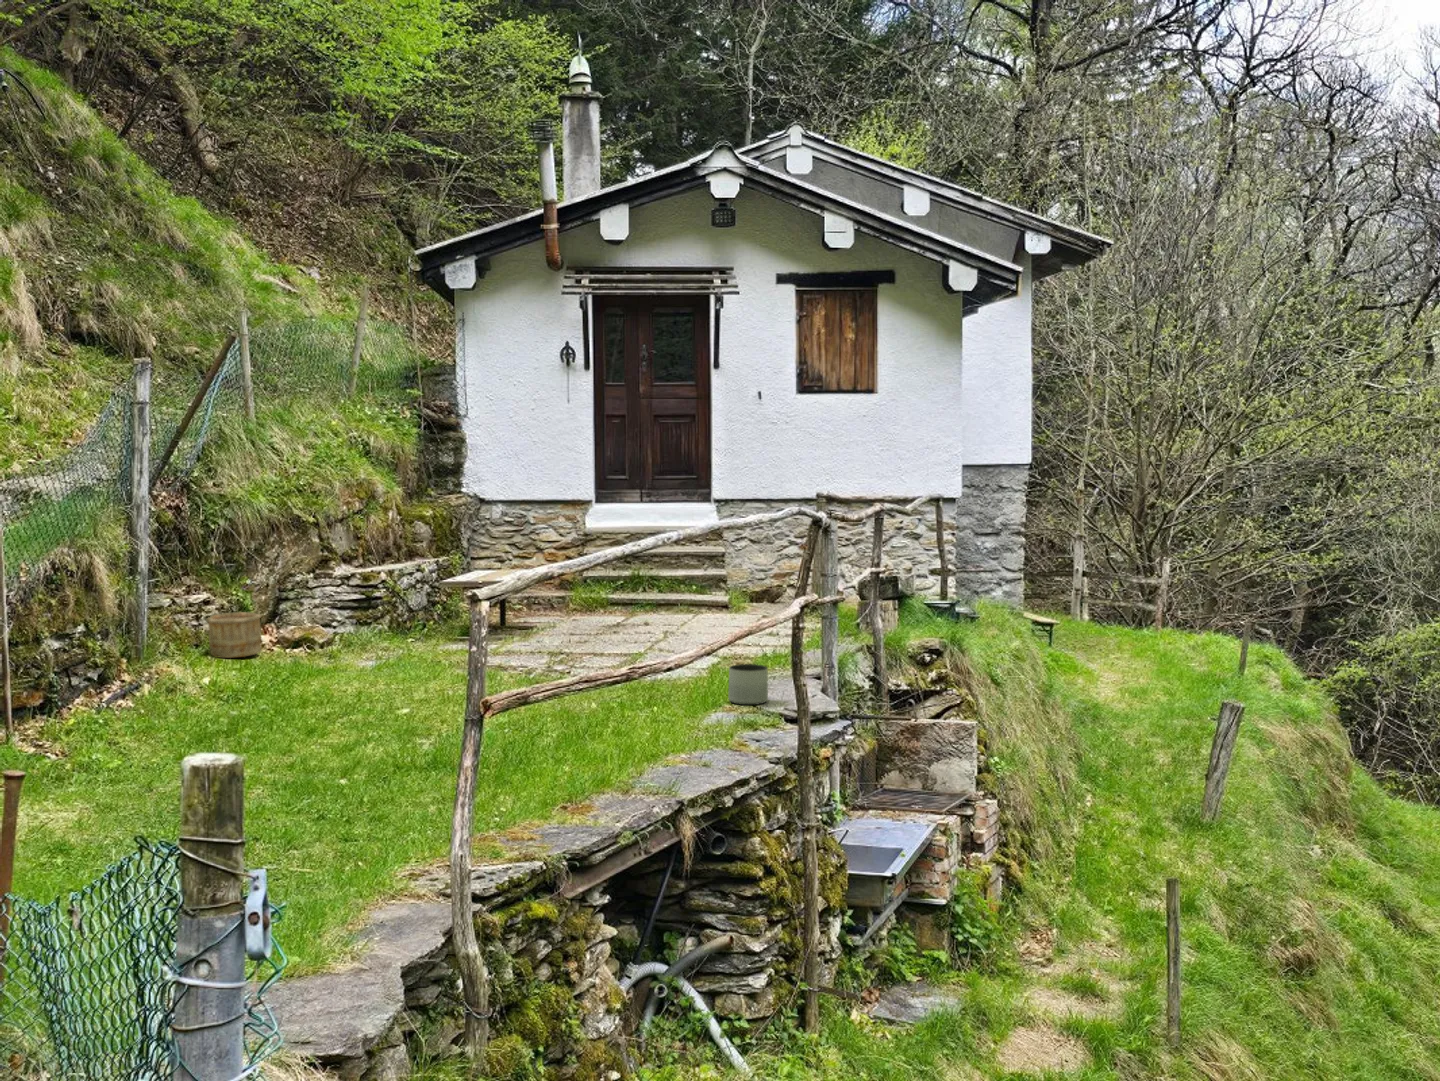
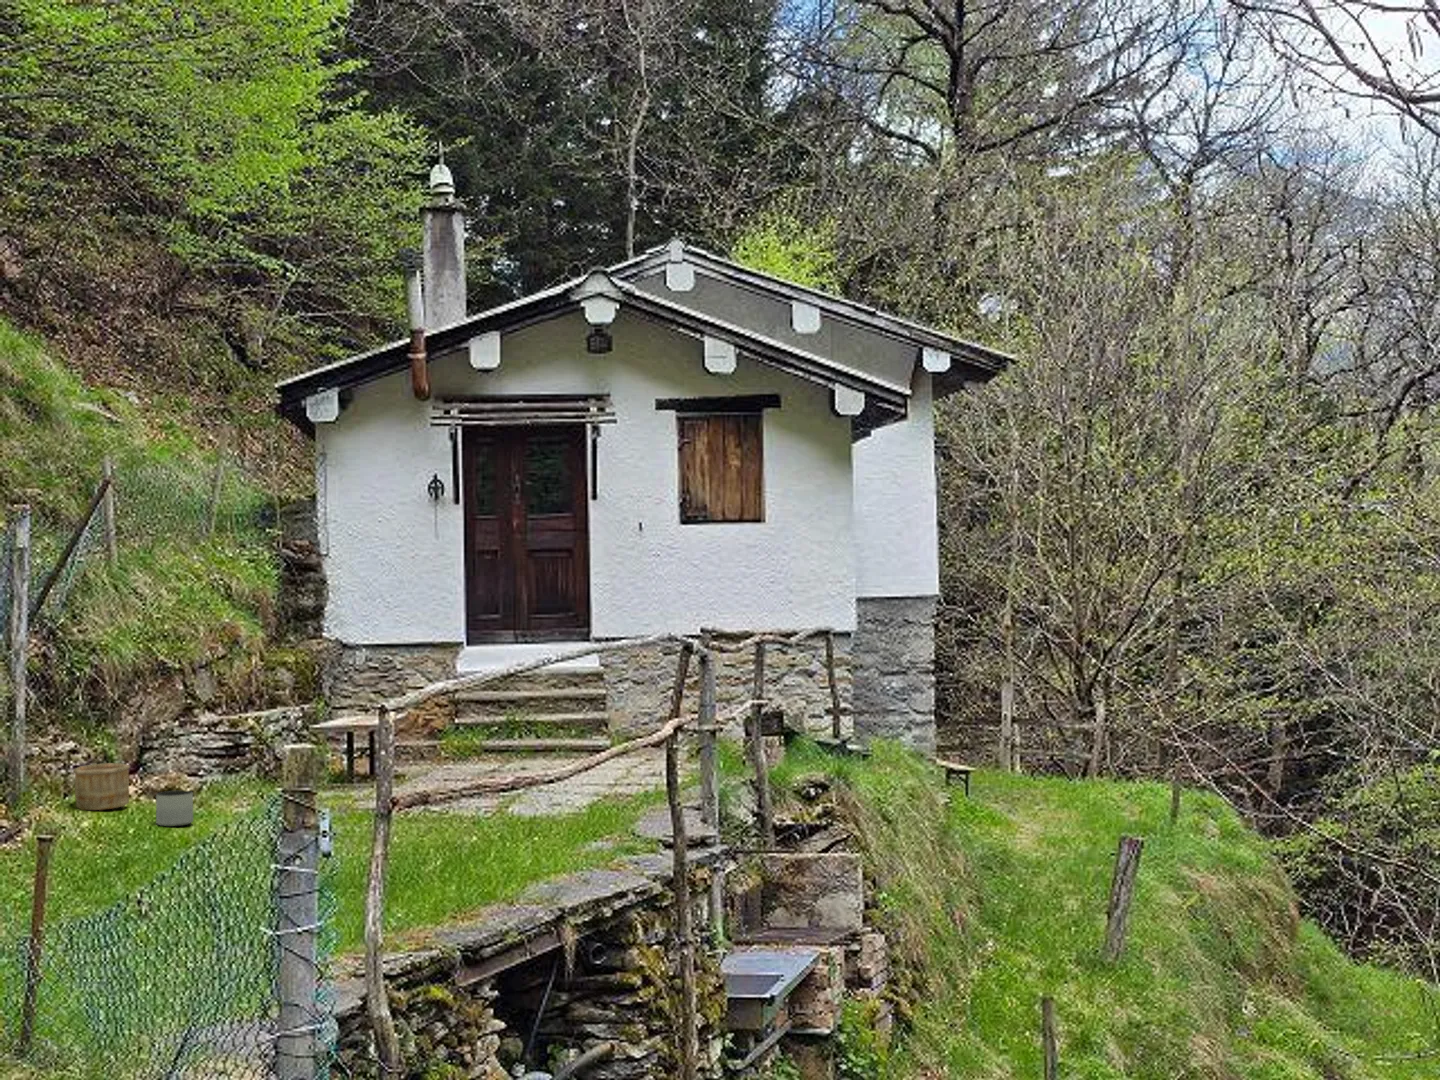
planter: present [728,664,768,705] -> present [156,791,193,827]

